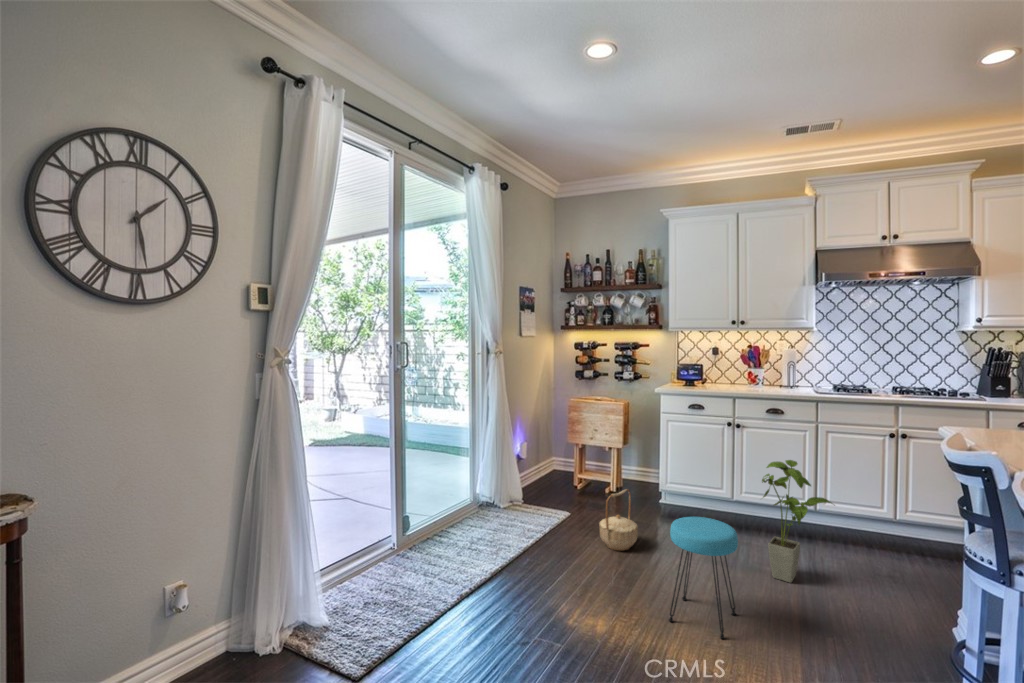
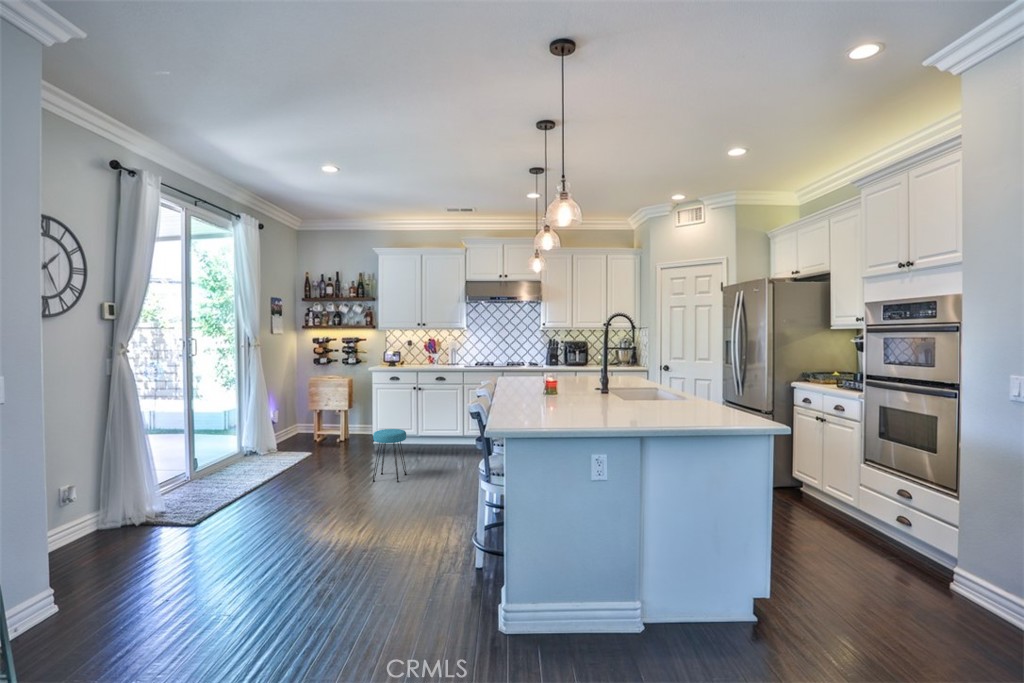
house plant: present [762,460,832,583] -> none [424,398,458,462]
basket: present [599,489,638,551] -> none [334,428,358,464]

